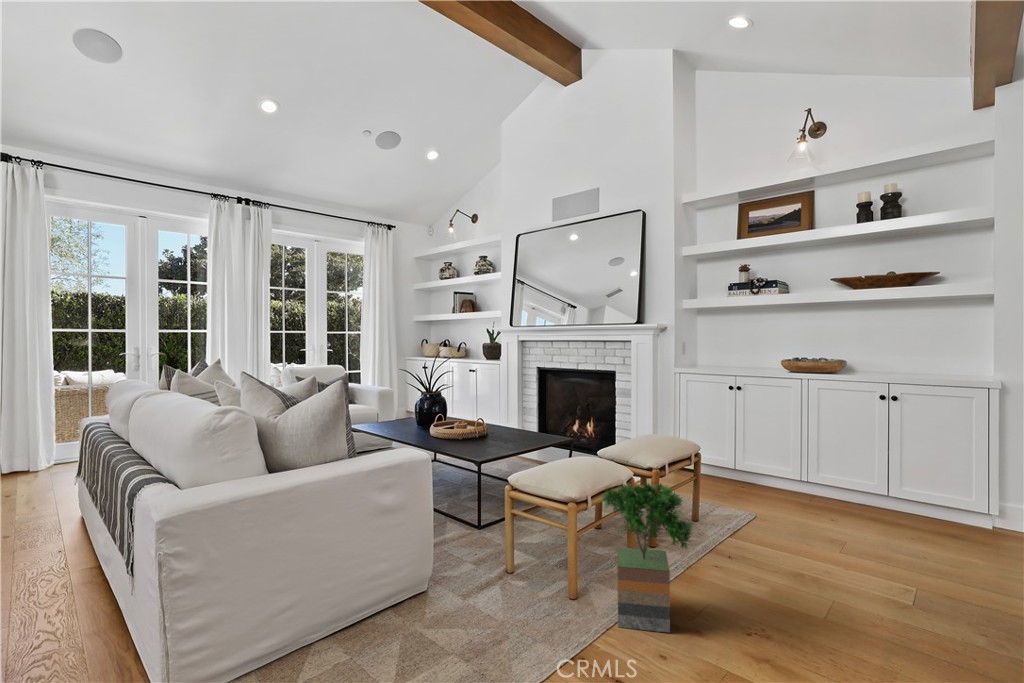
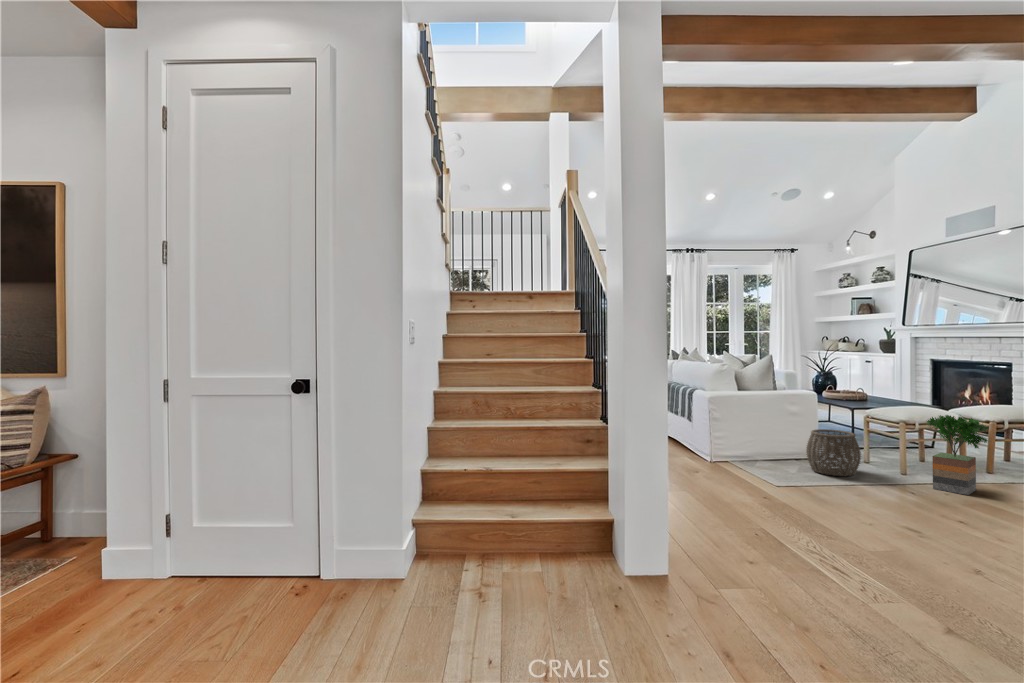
woven basket: none [409,527,507,643] -> present [806,429,861,476]

